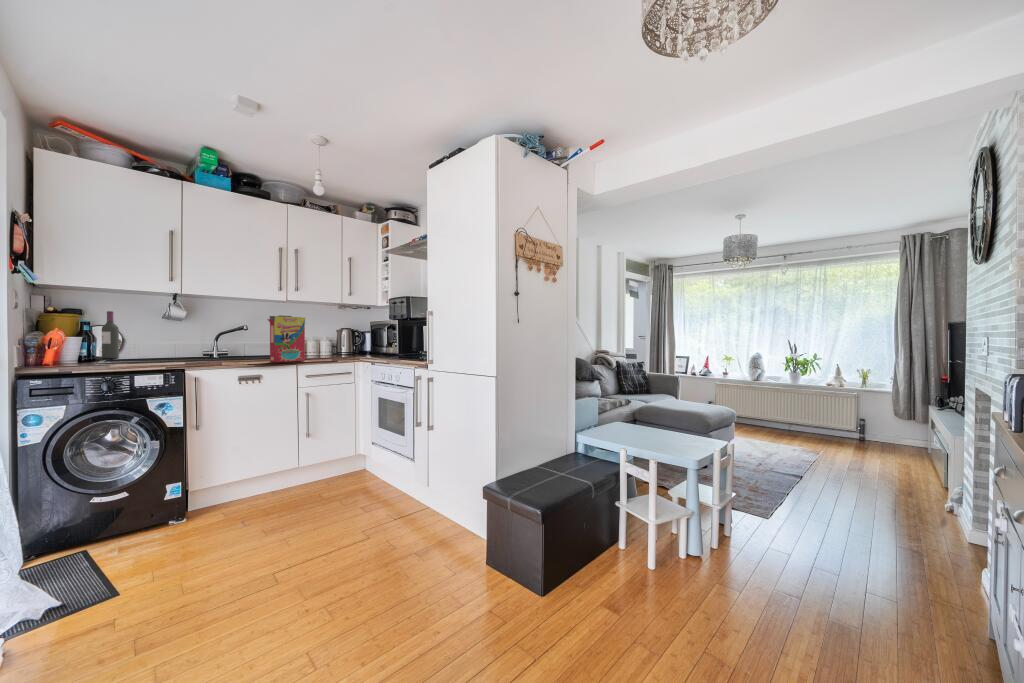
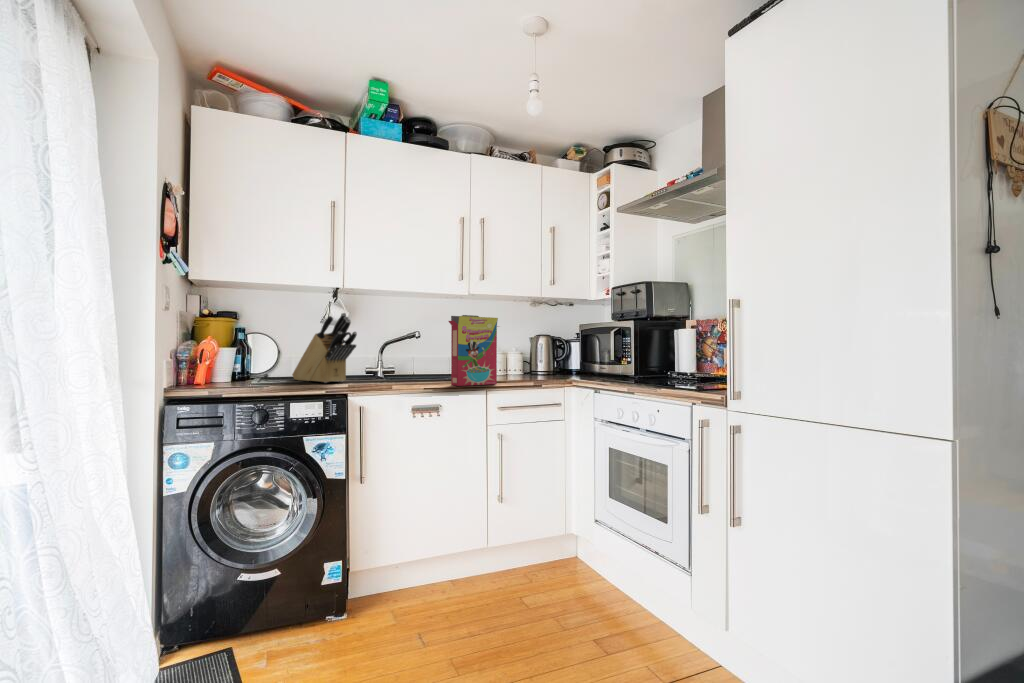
wine bottle: present [102,311,119,359] -> none [257,314,275,377]
knife block: none [136,312,193,362] -> present [292,313,357,383]

